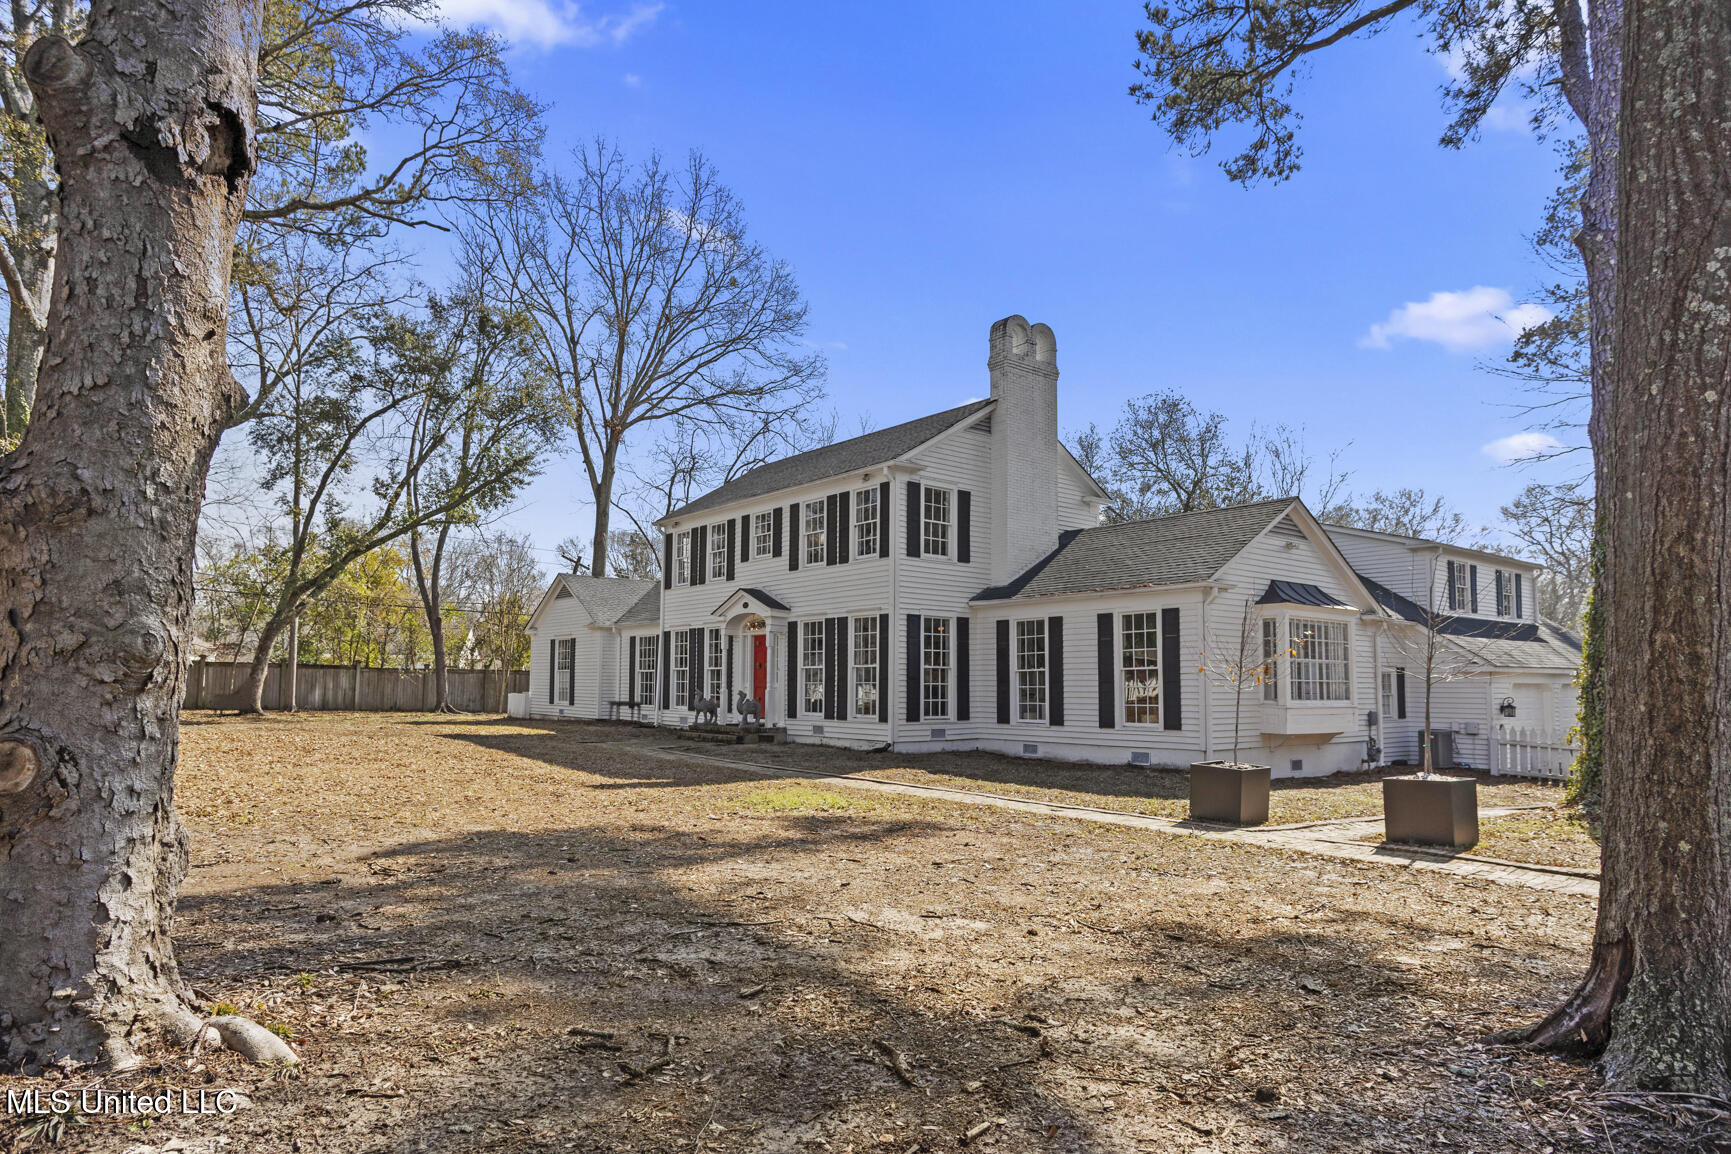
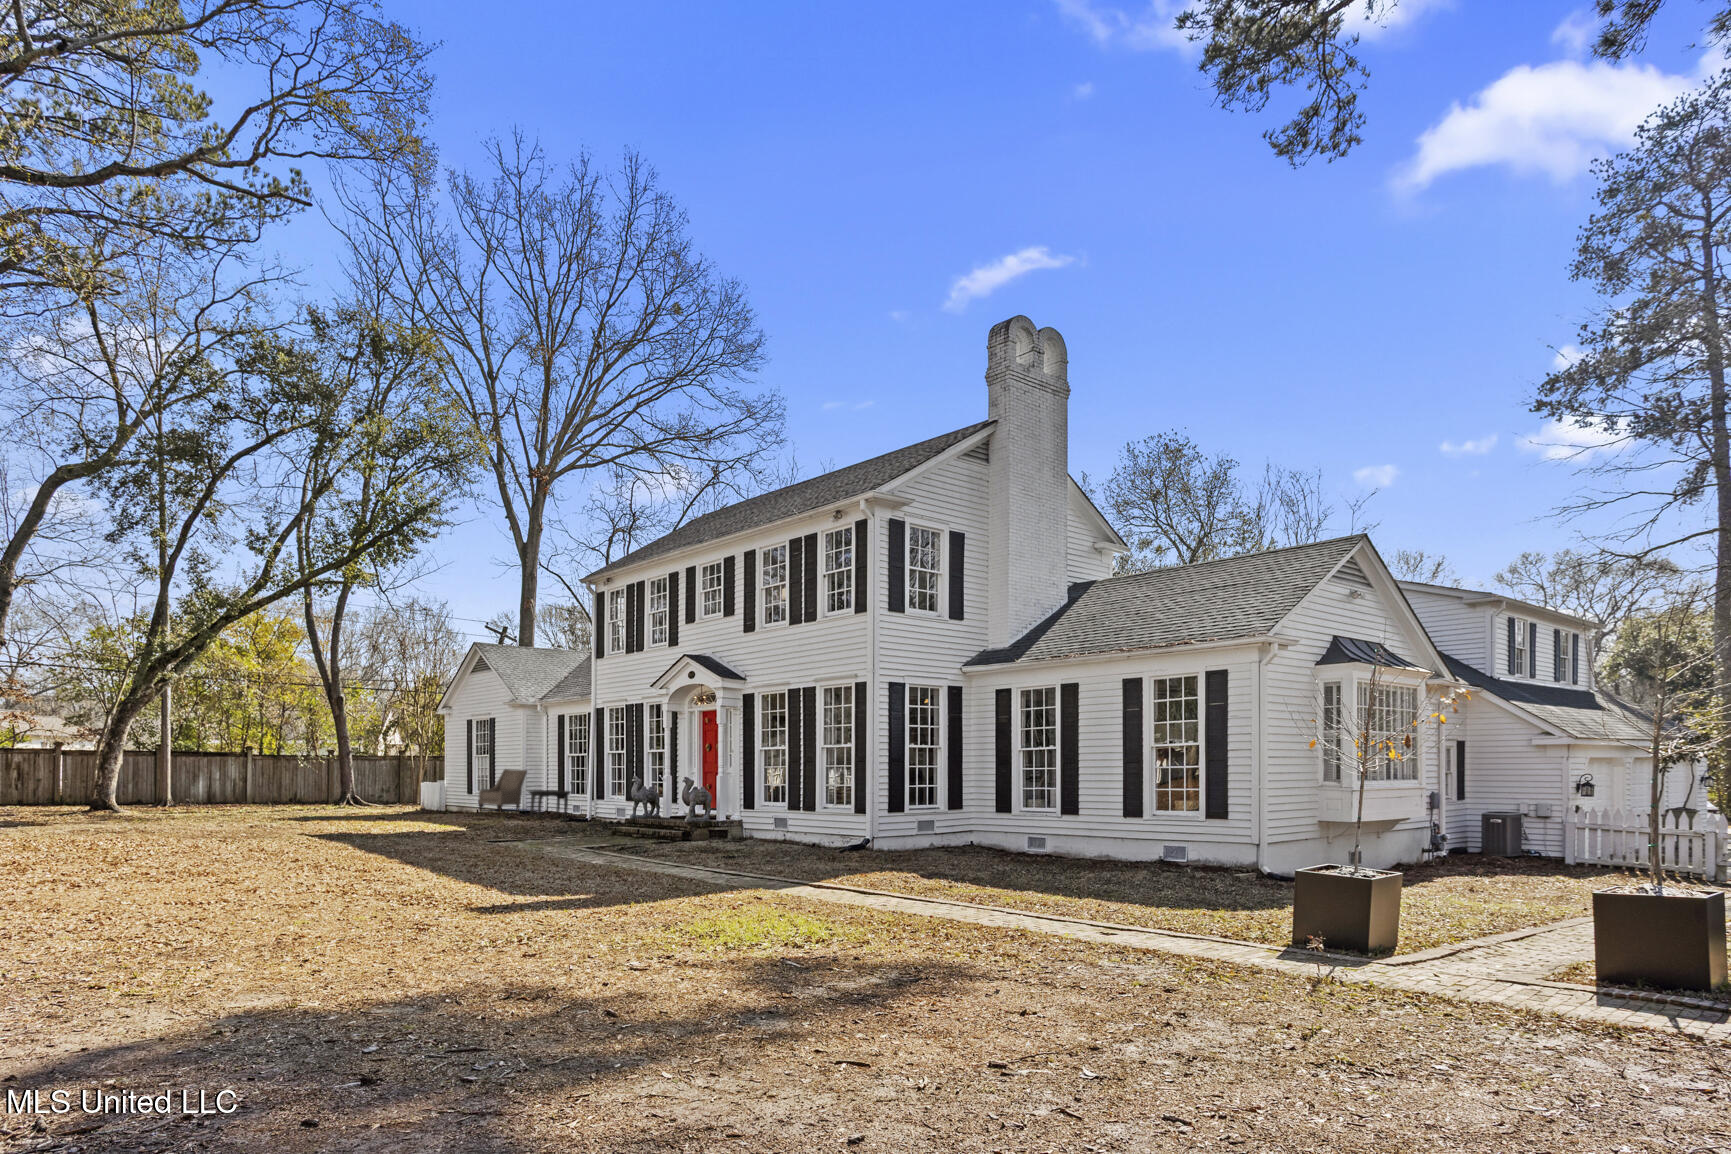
chair: present [213,676,256,715] -> present [478,769,527,812]

